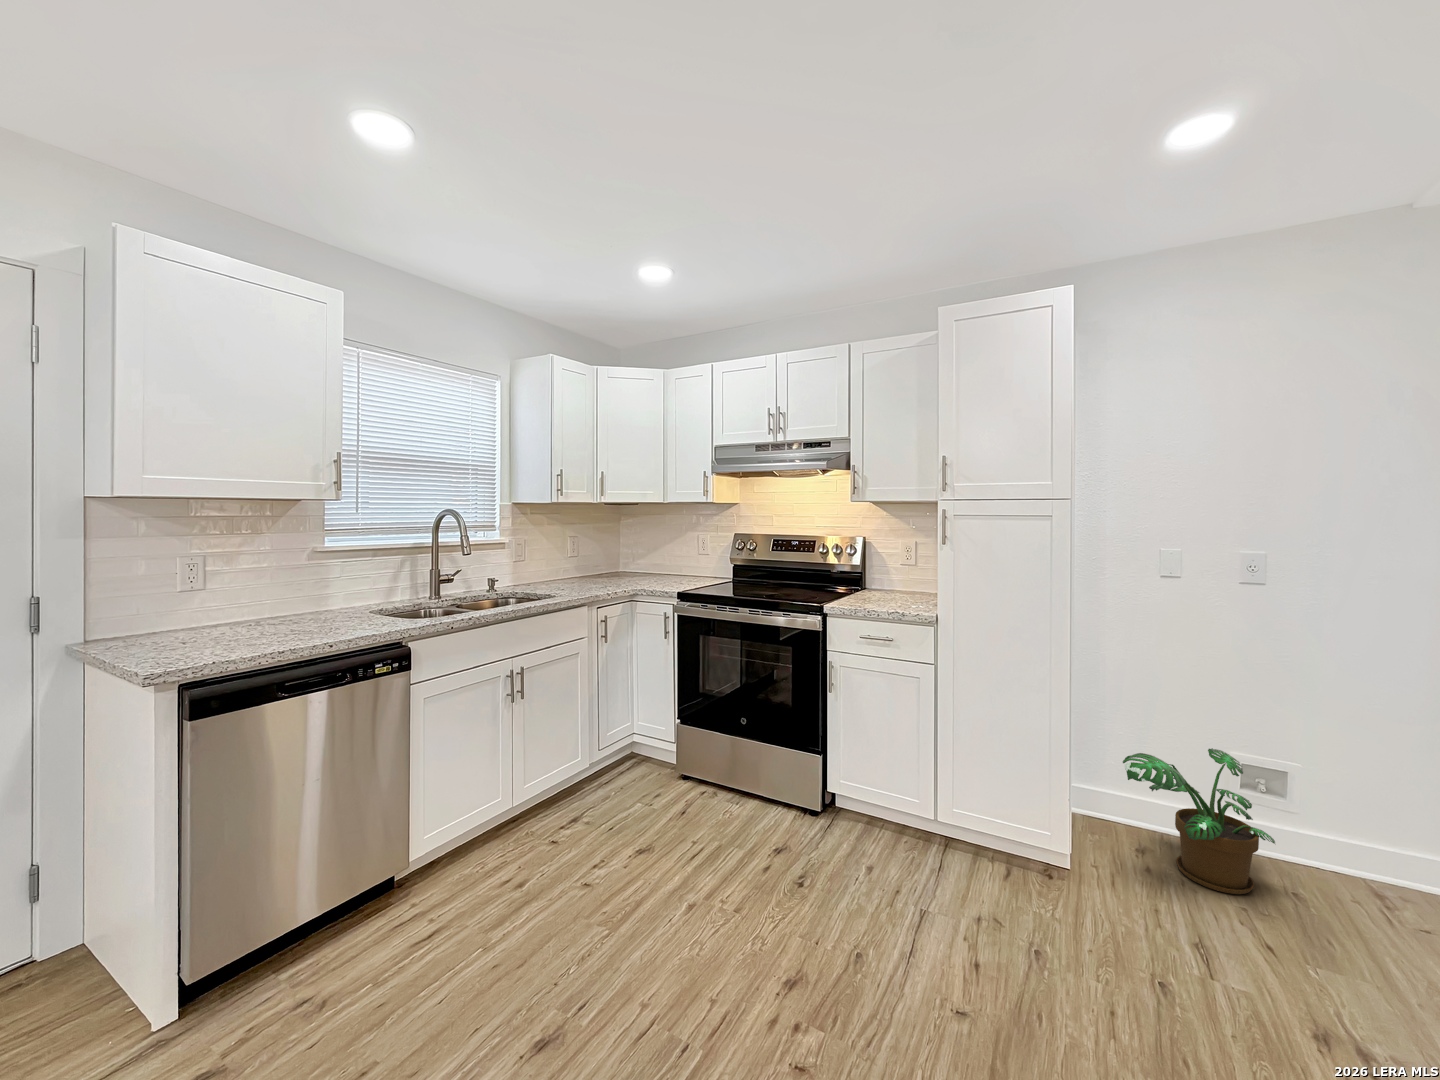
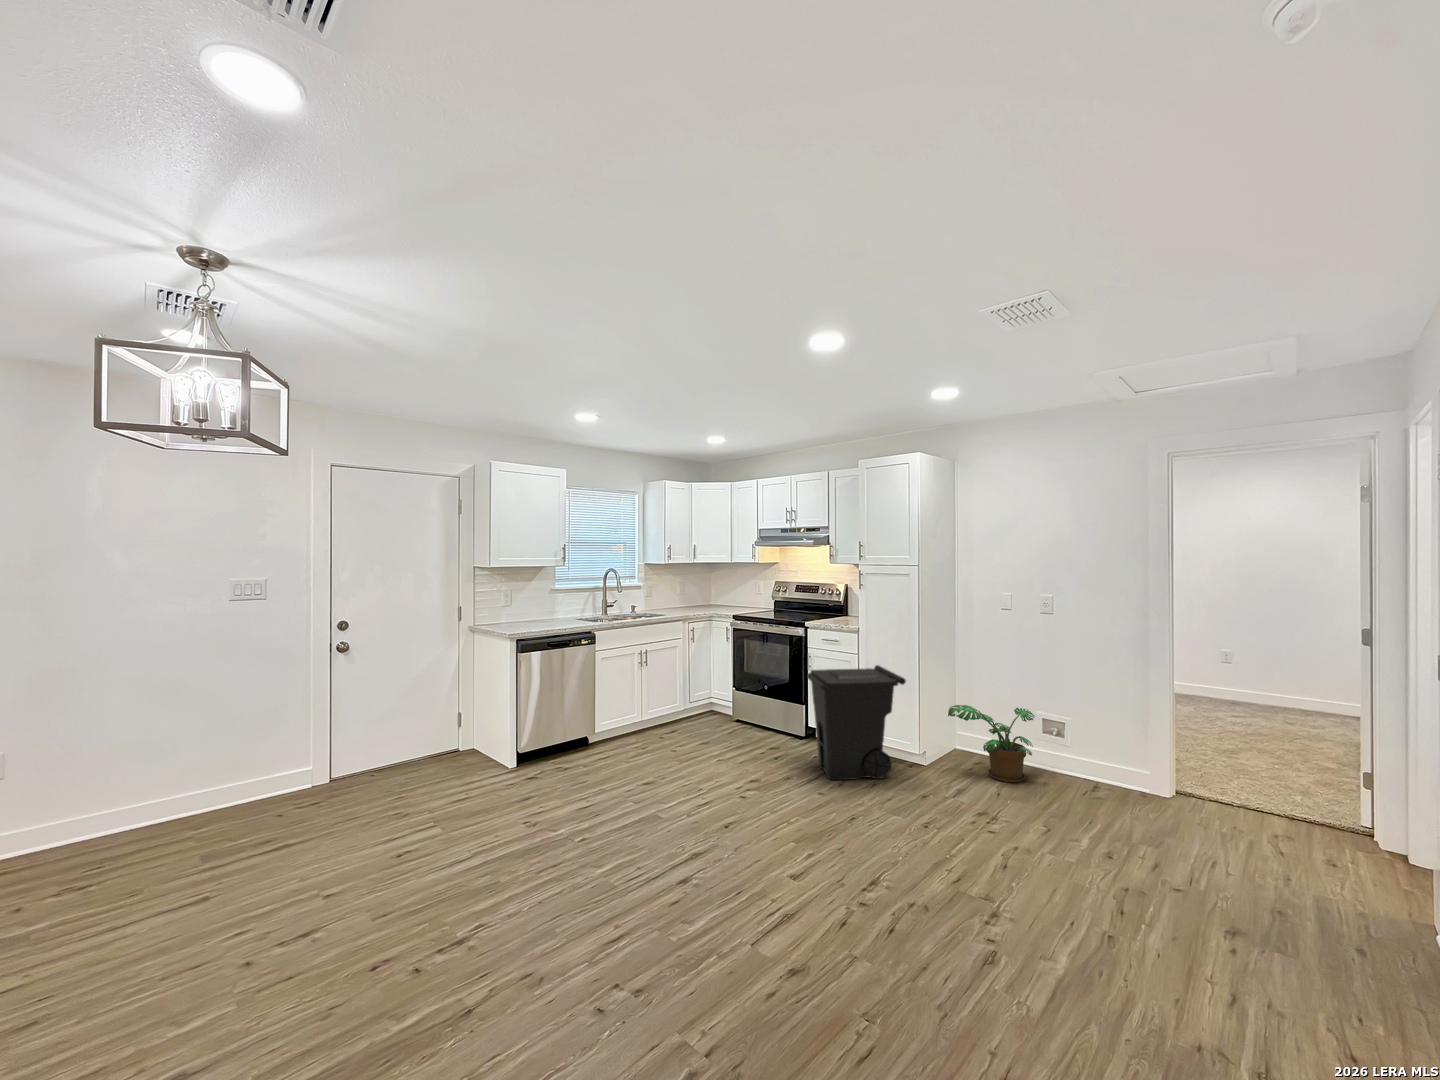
trash can: none [873,685,1092,941] -> present [807,665,906,780]

